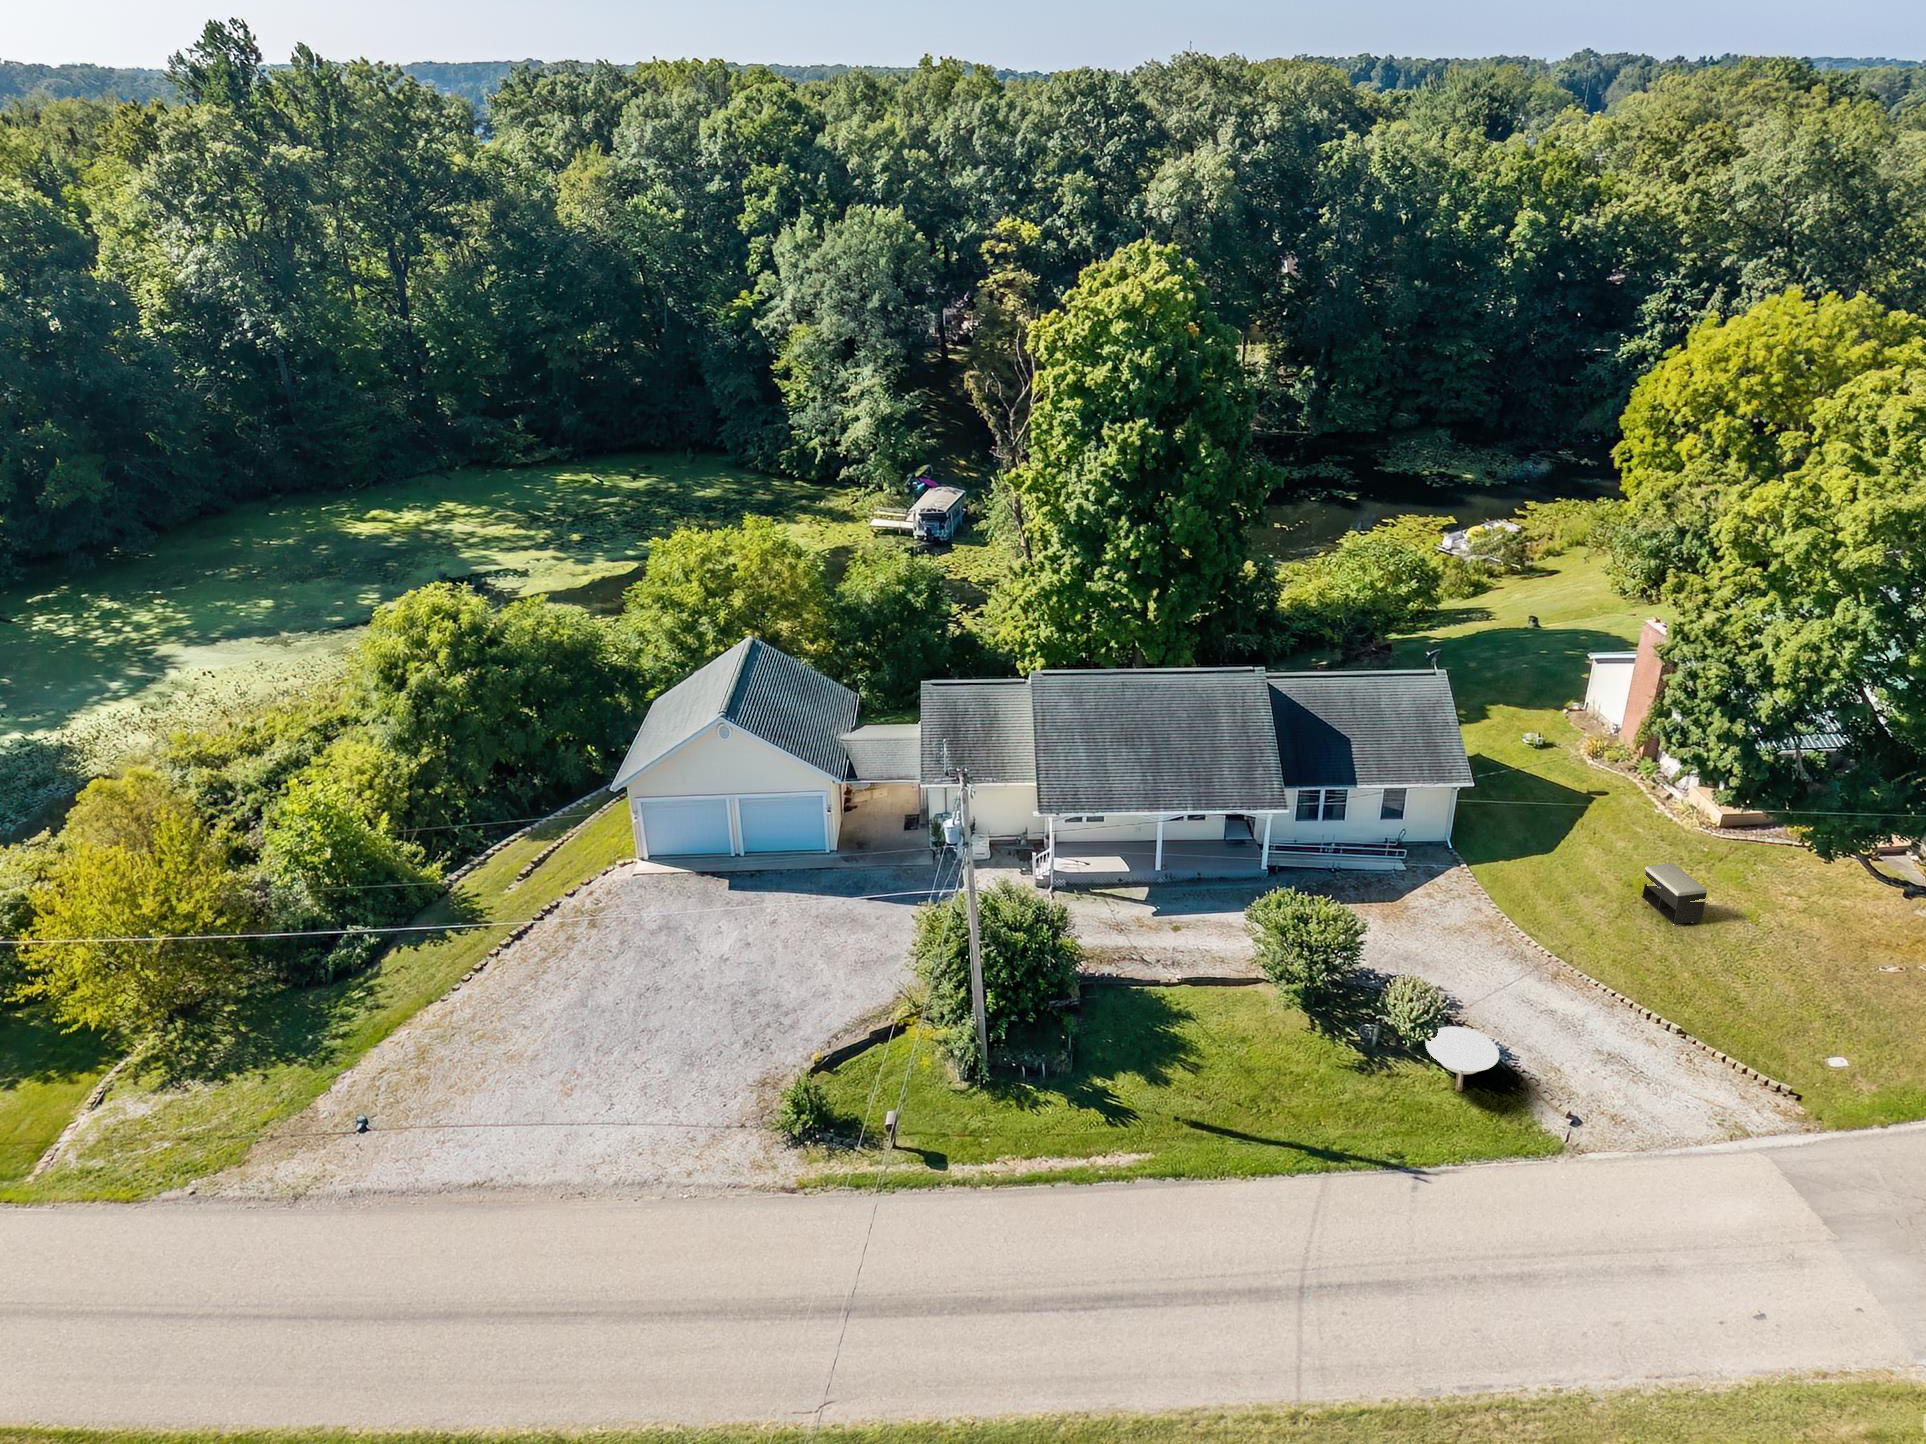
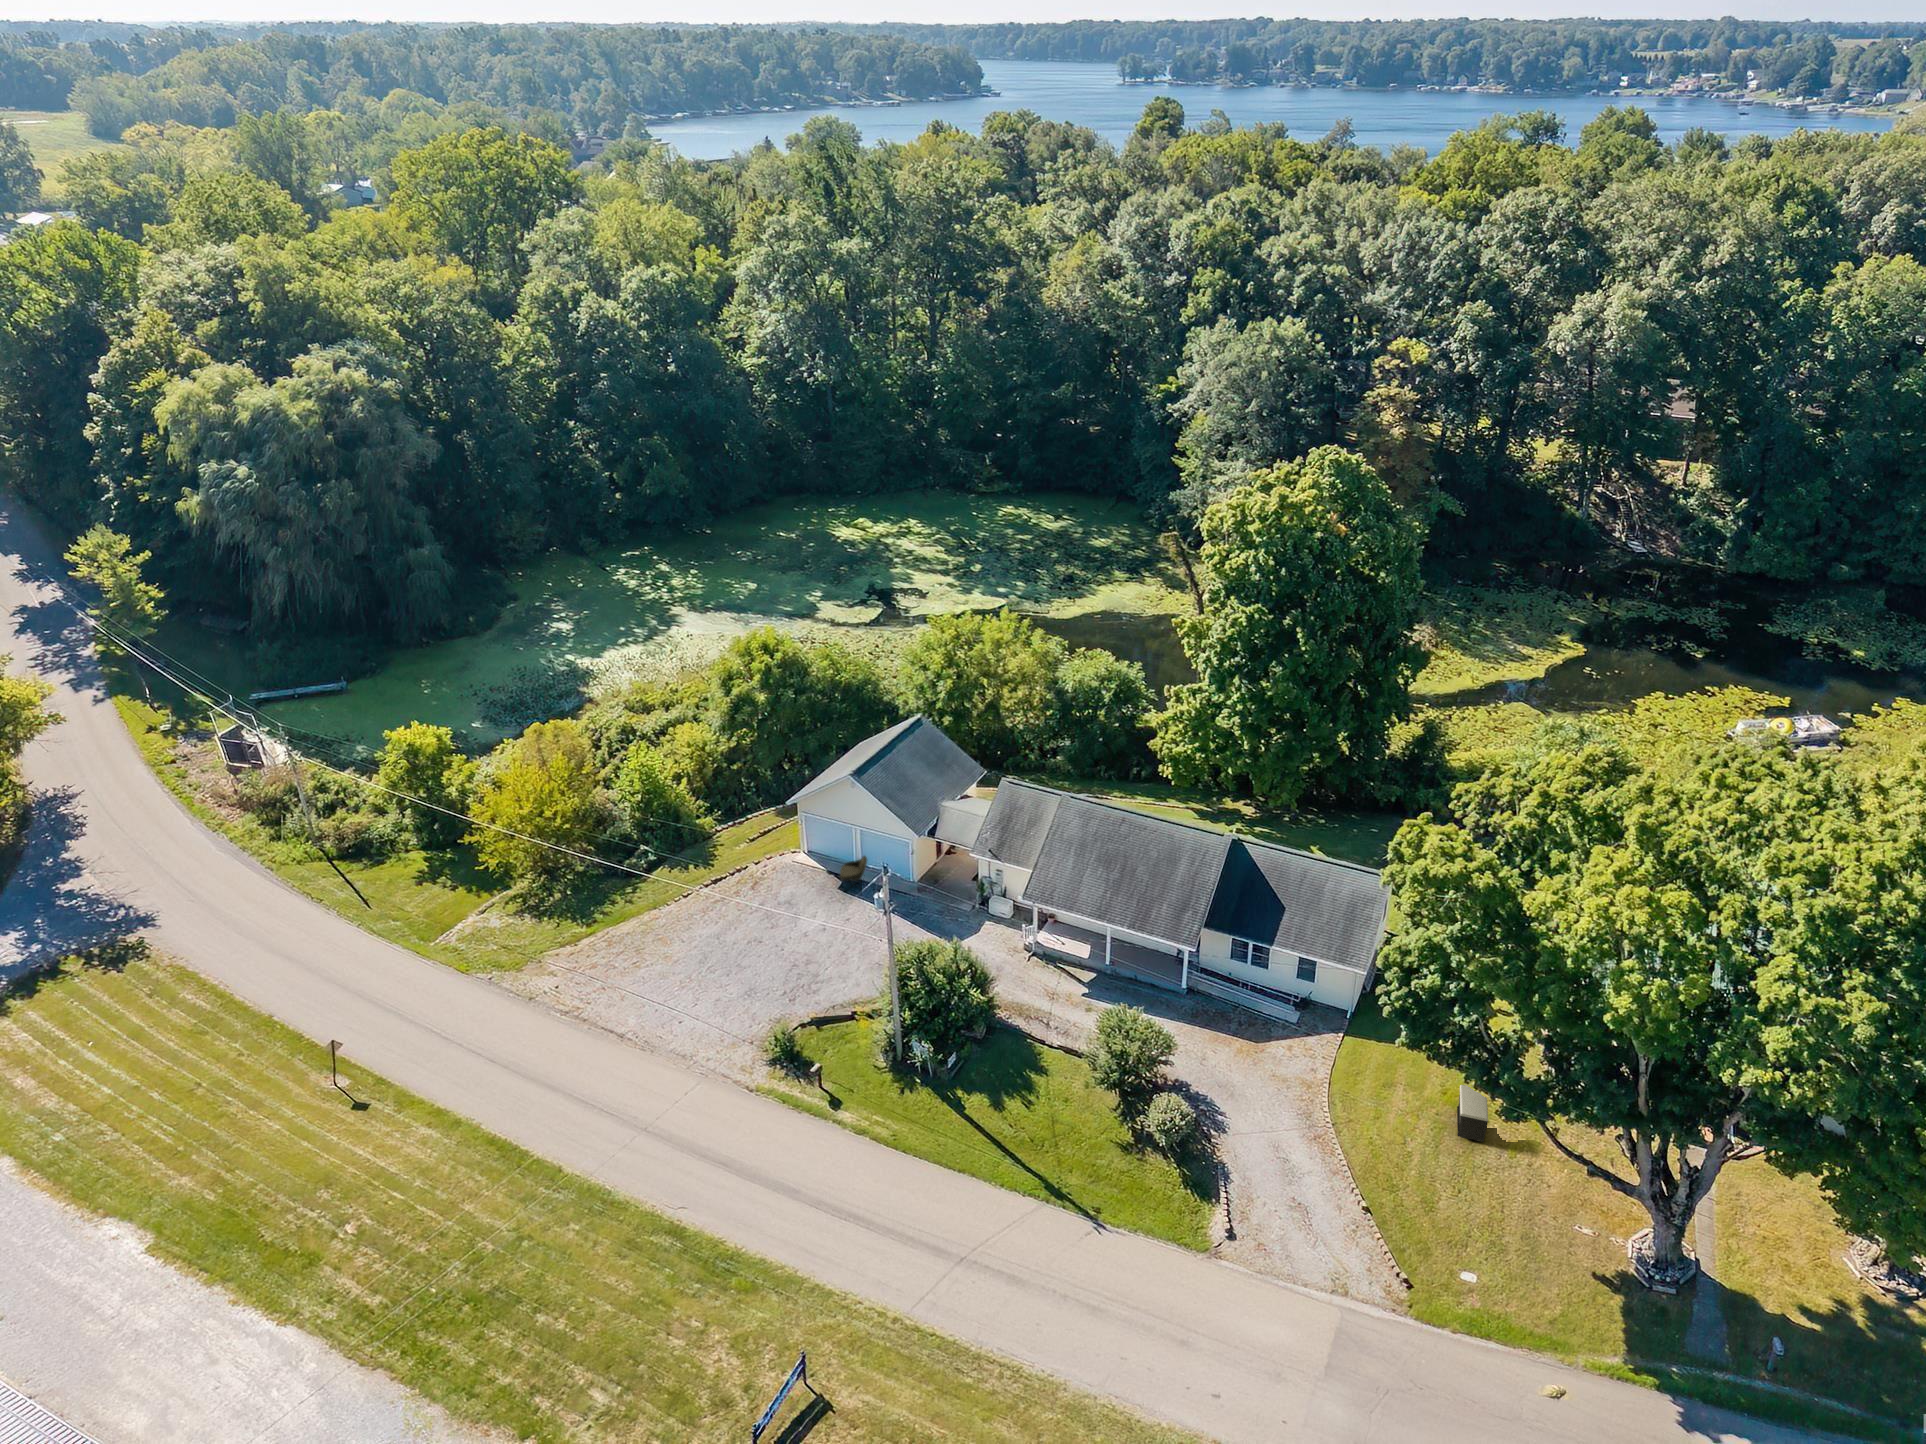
lounge chair: none [706,835,756,895] -> present [840,856,867,885]
round table: present [1425,1026,1499,1091] -> none [1162,1141,1212,1188]

